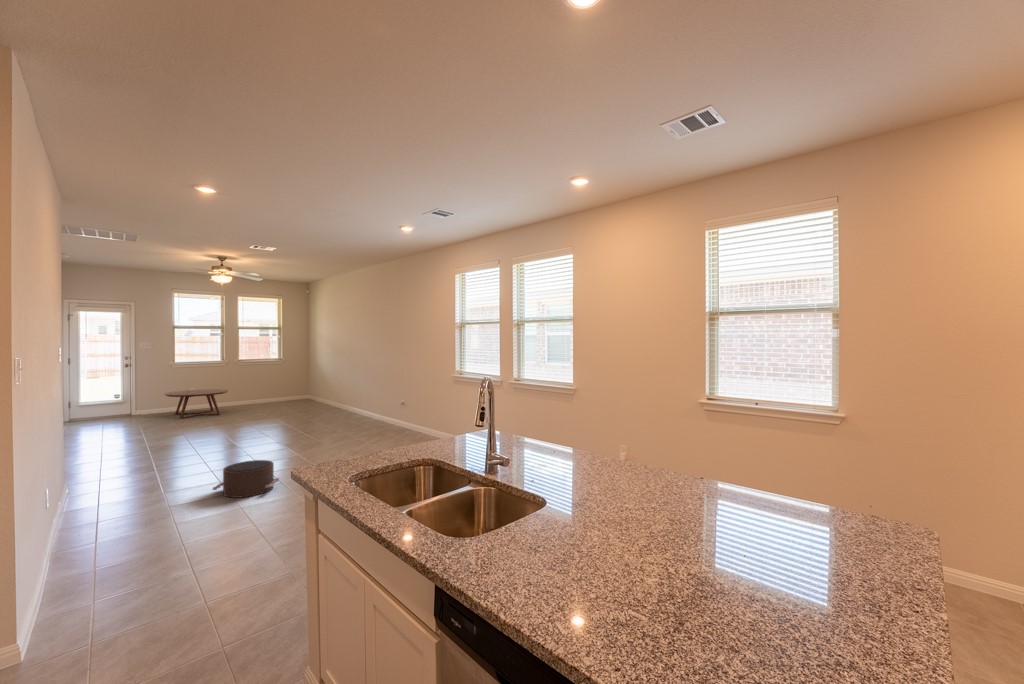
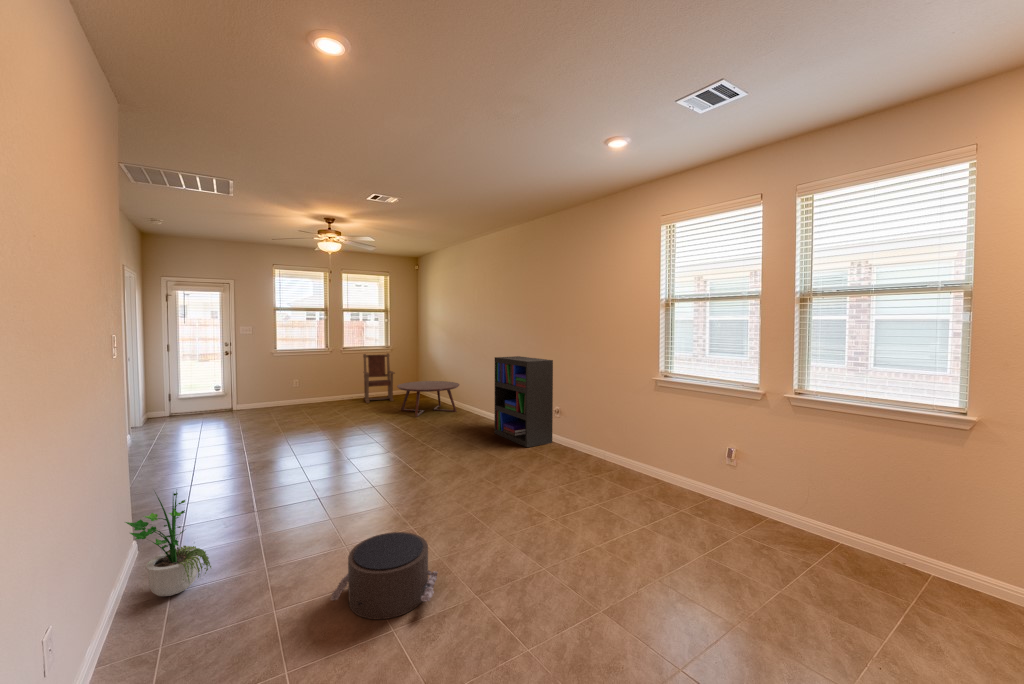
bookshelf: none [360,364,401,430] -> present [494,356,553,447]
armchair: none [258,366,286,408] -> present [363,354,395,403]
coffee table: present [164,389,229,419] -> present [397,381,459,417]
potted plant: none [84,433,136,498] -> present [126,492,211,596]

